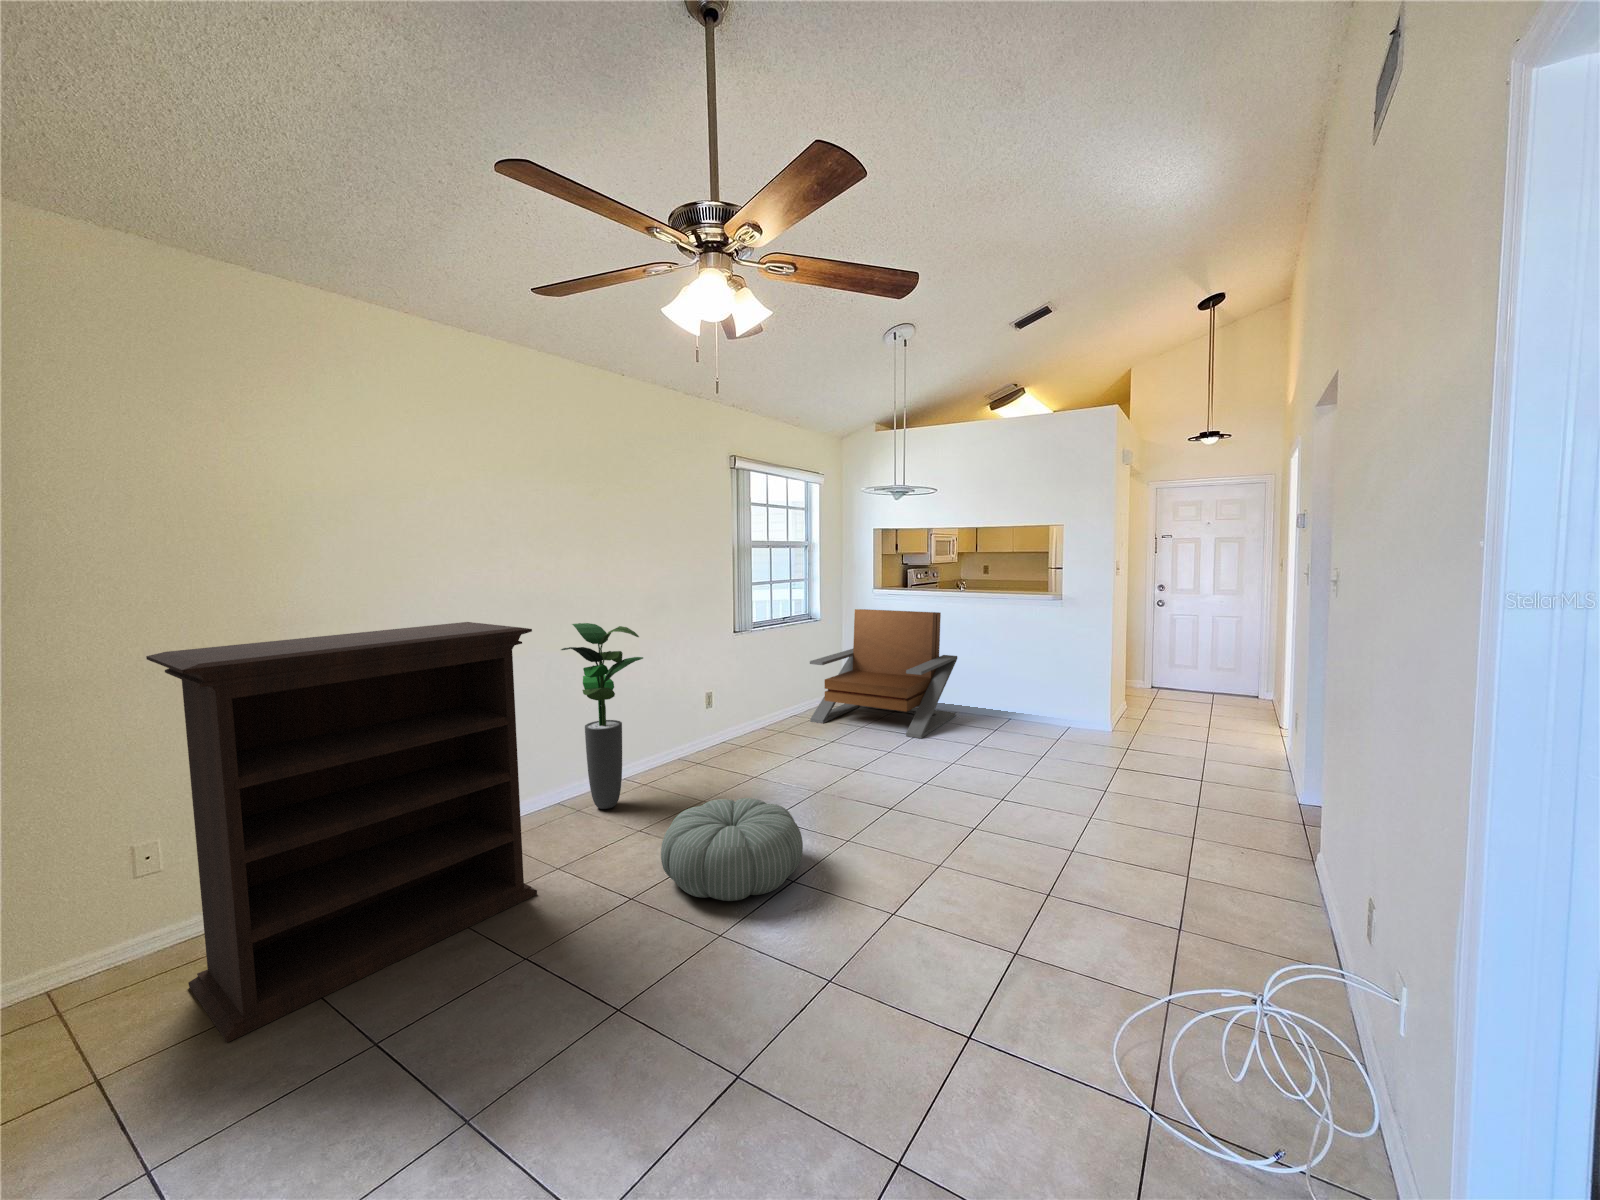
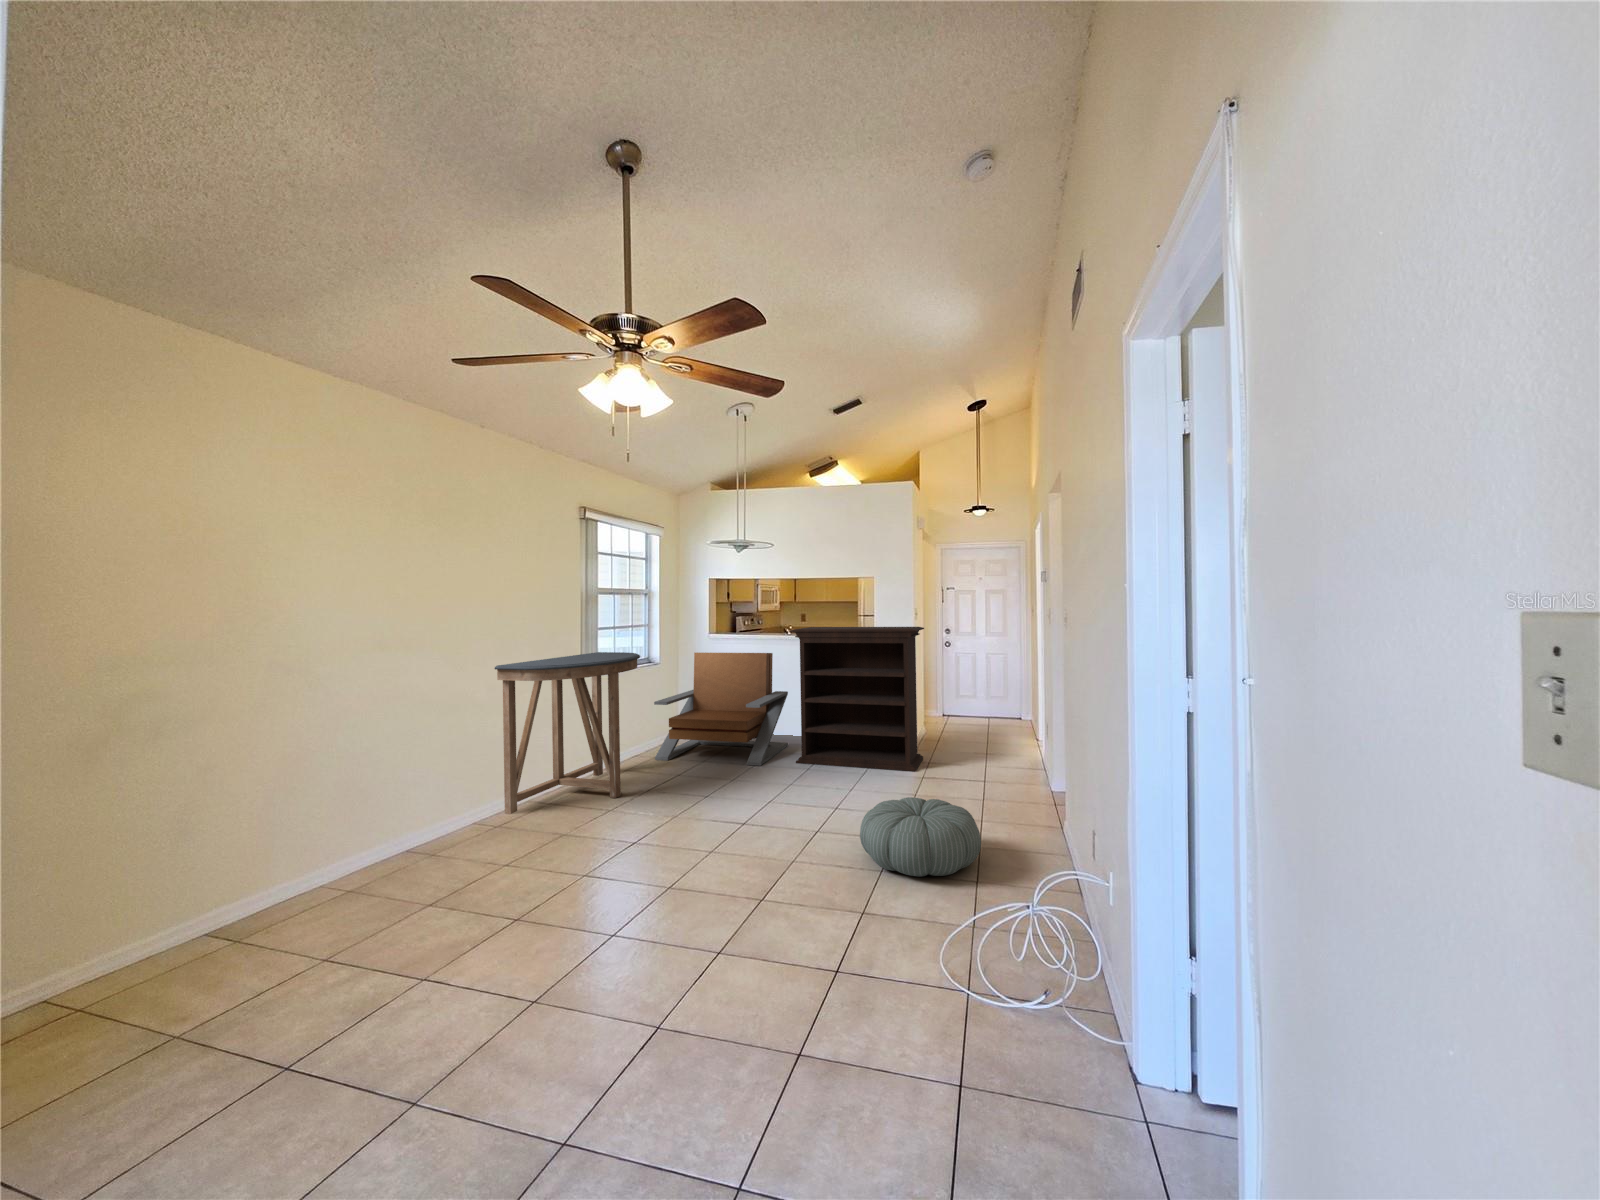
console table: none [641,608,790,771] -> present [495,652,640,814]
bookshelf: present [146,622,537,1043] -> present [790,627,924,771]
potted plant: present [561,623,643,809] -> none [421,666,506,852]
pouf: present [661,798,803,901] -> present [860,797,981,877]

